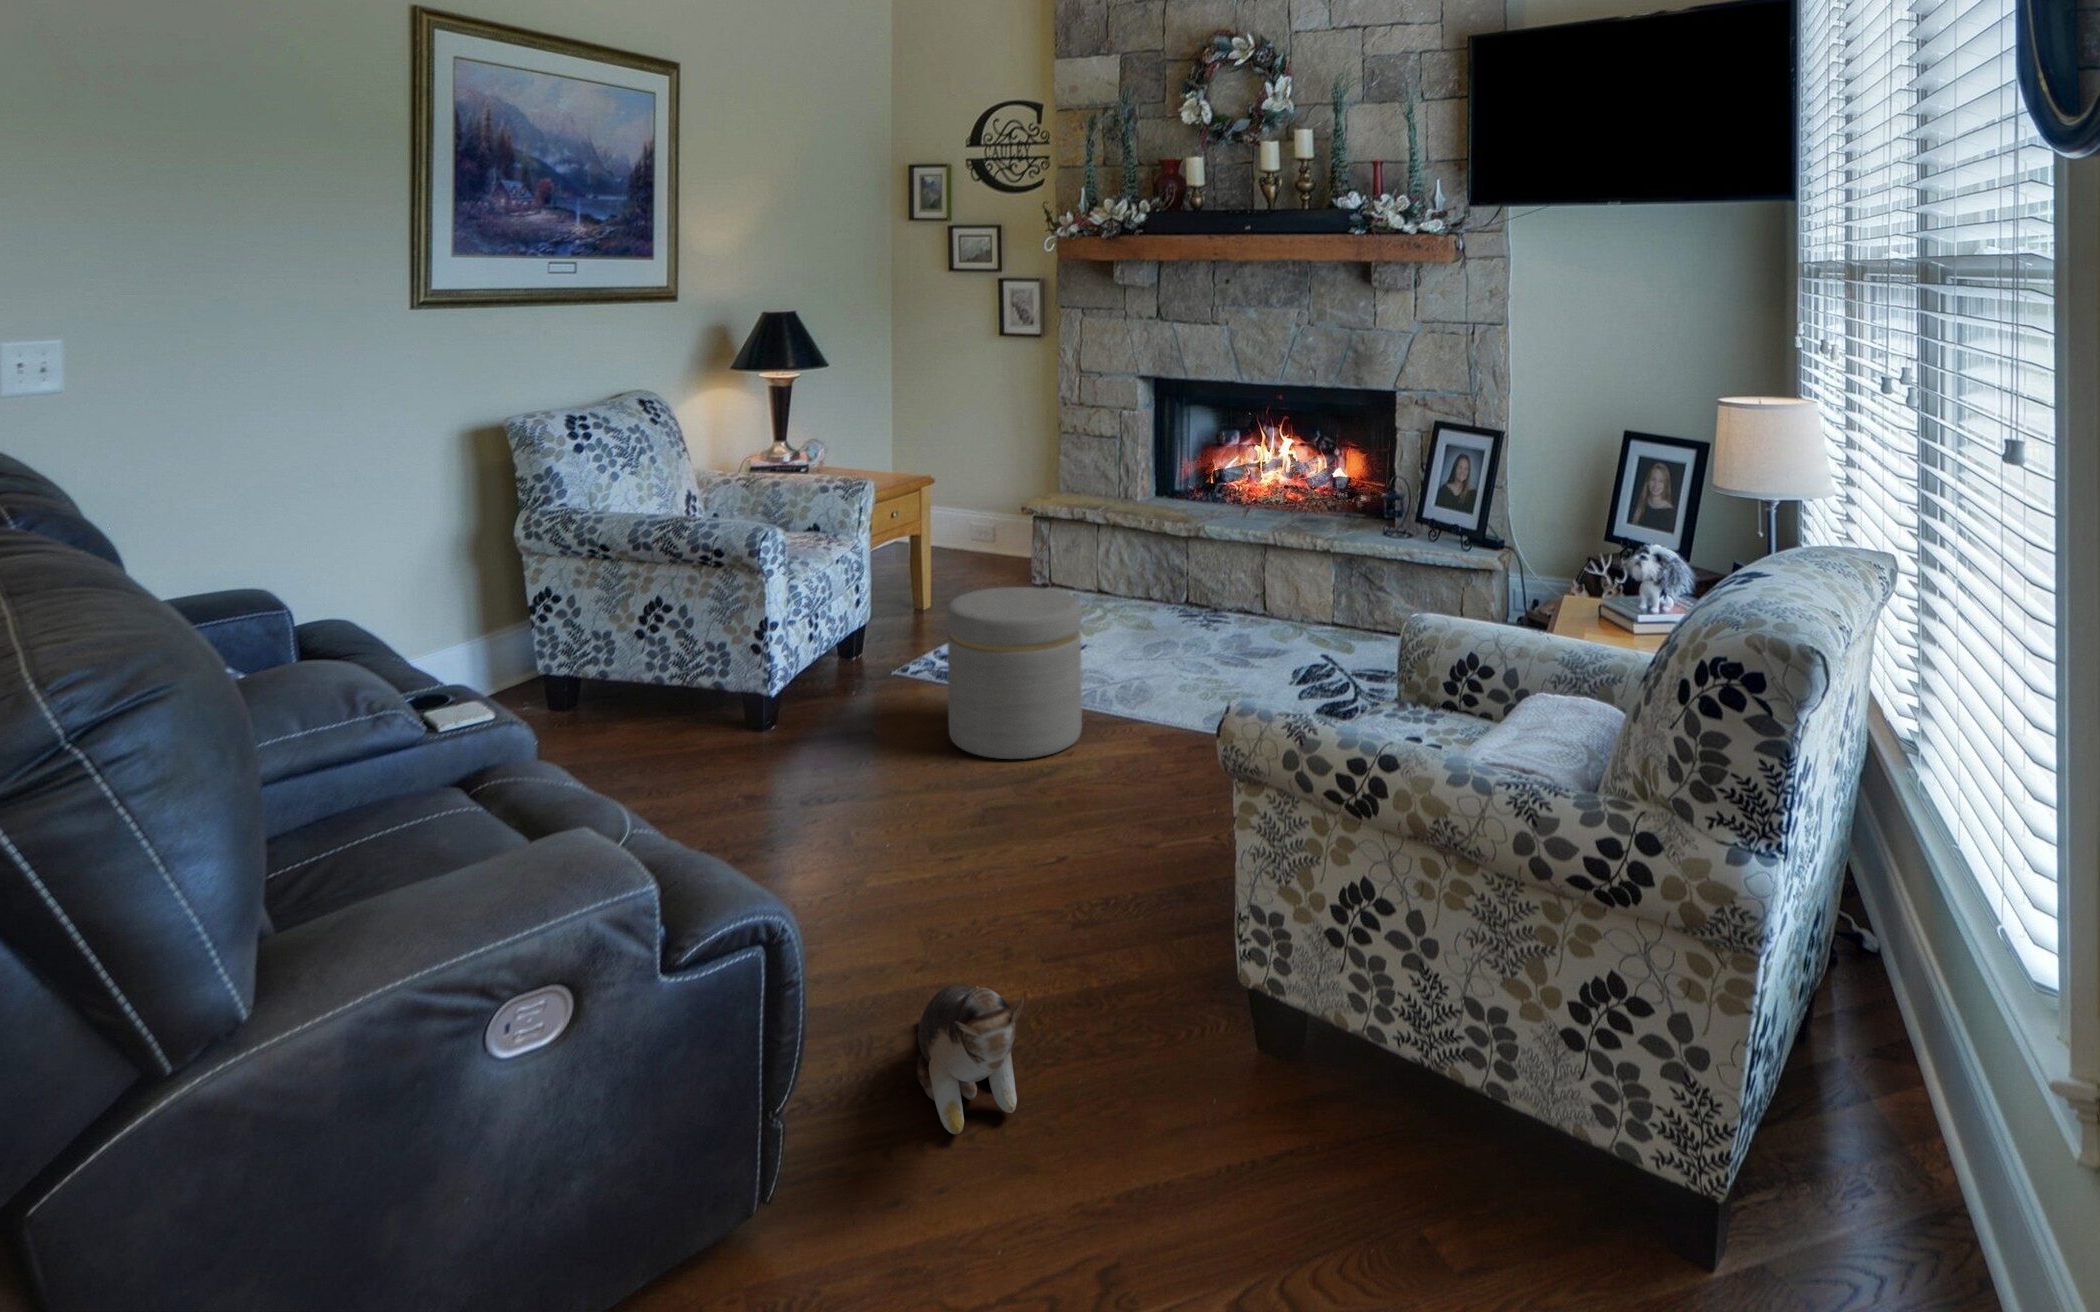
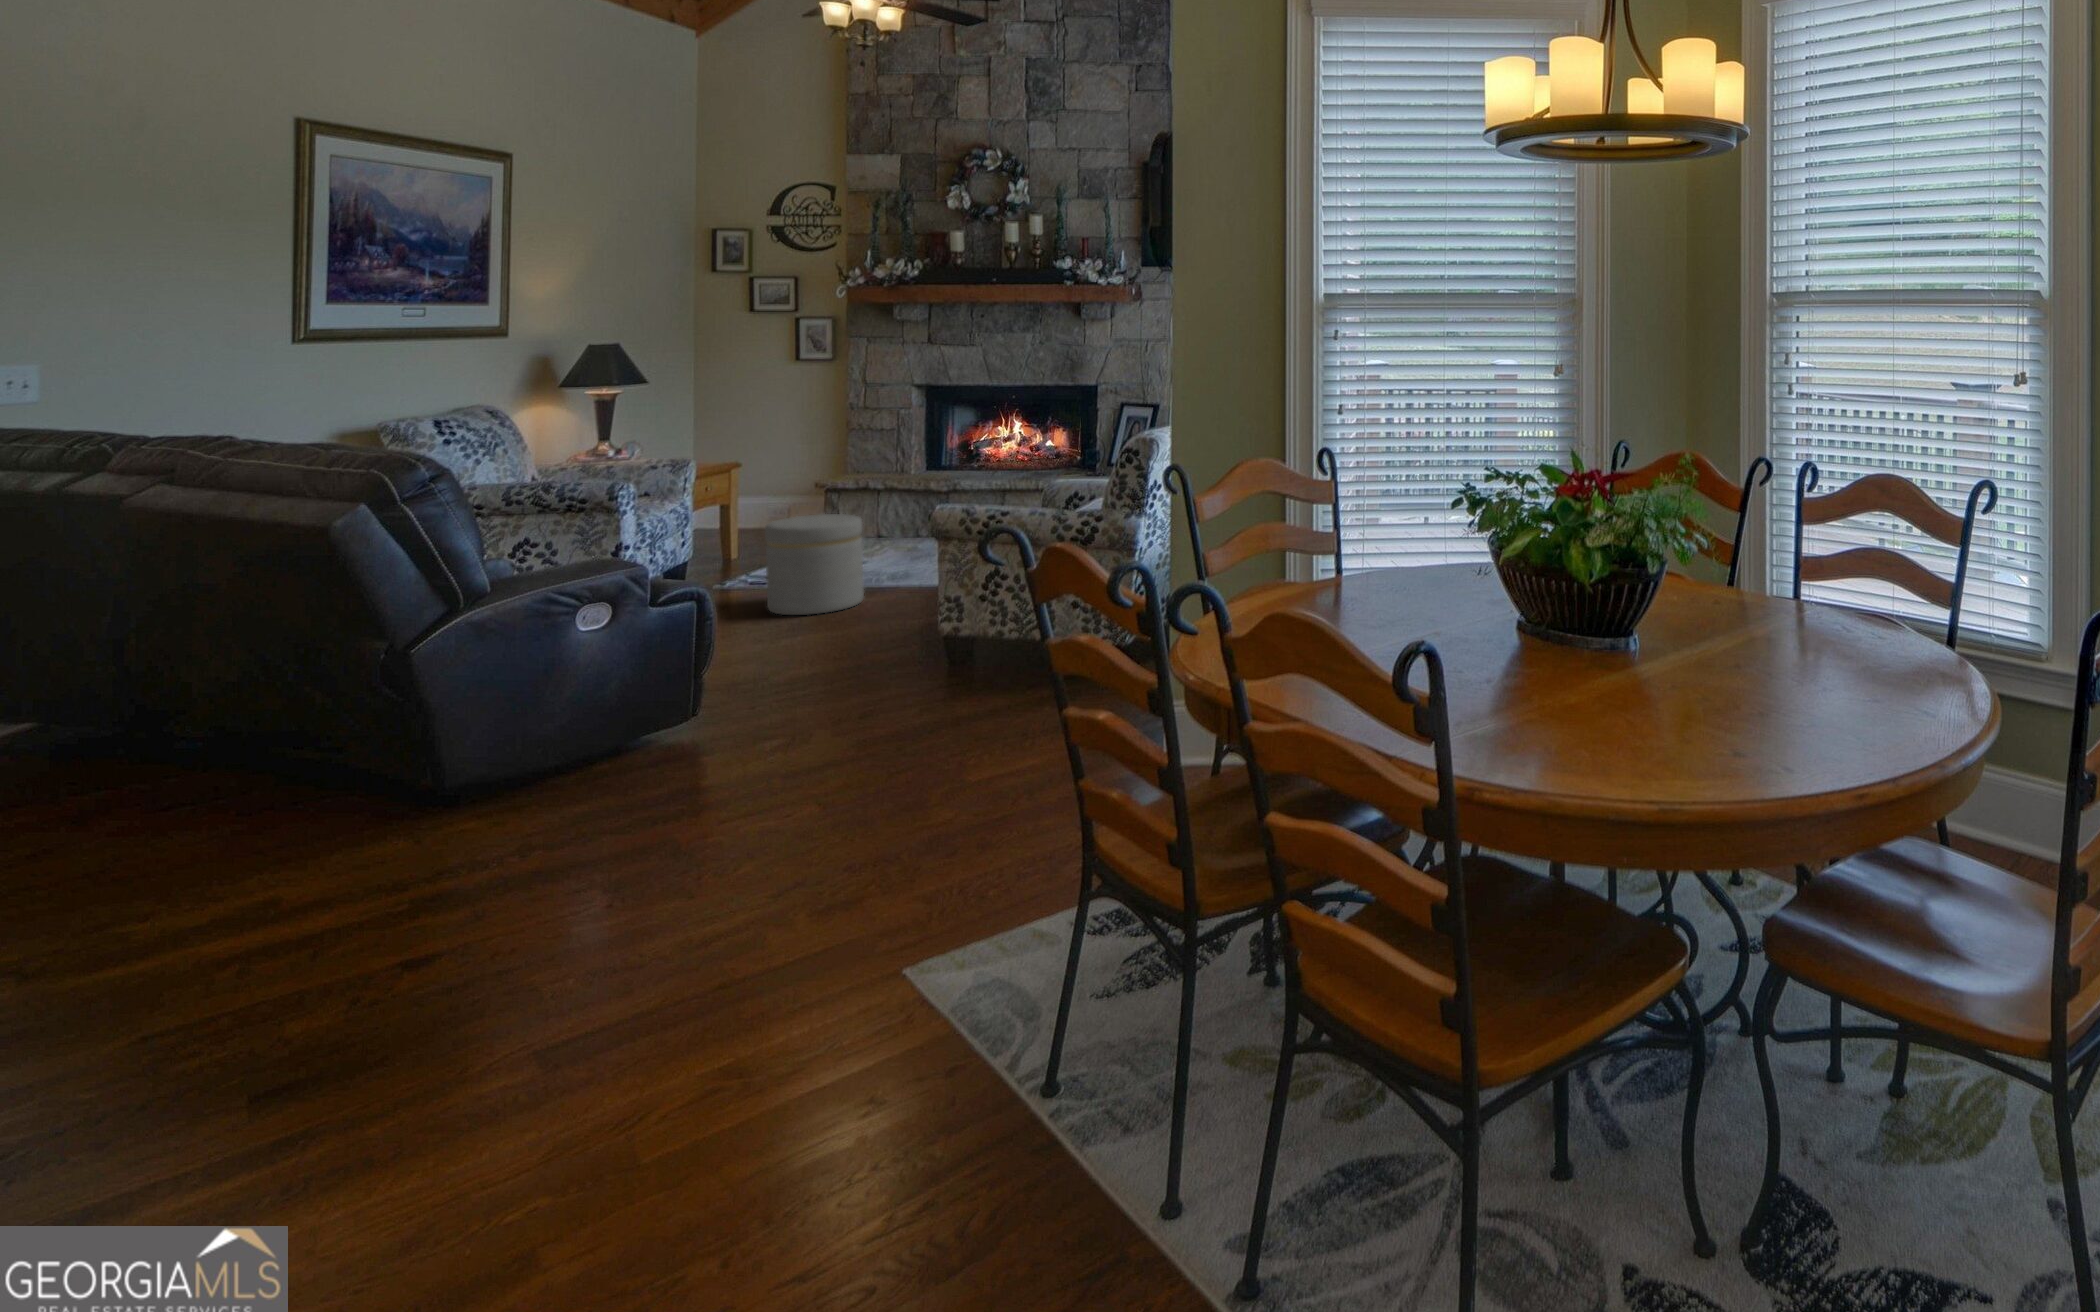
plush toy: present [917,984,1024,1134] -> none [762,644,820,716]

